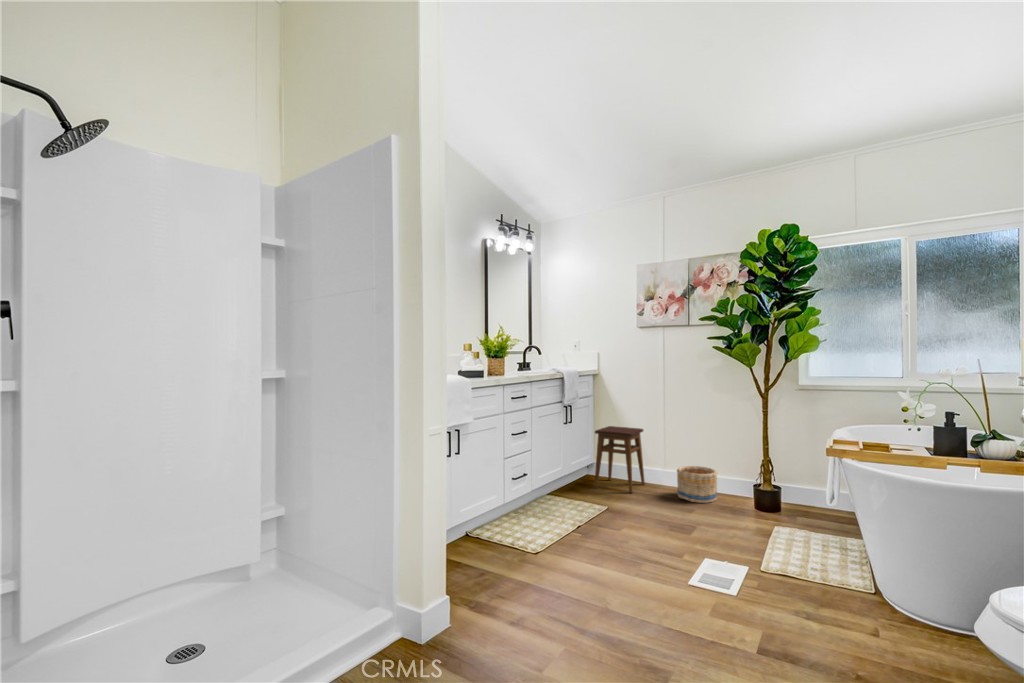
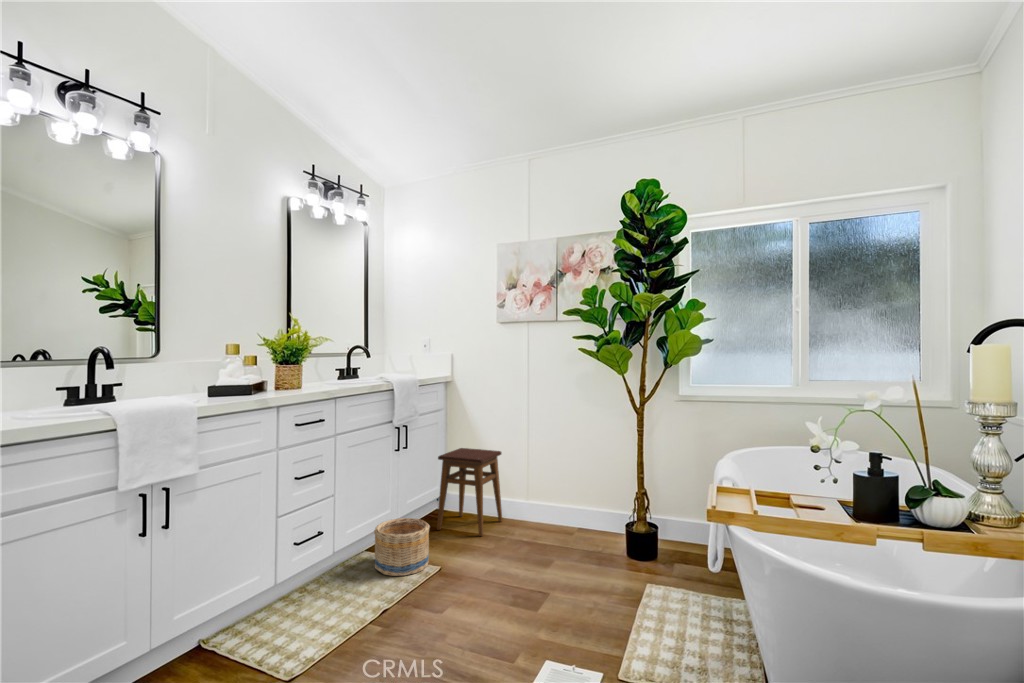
basket: present [677,466,717,503] -> present [374,518,430,576]

